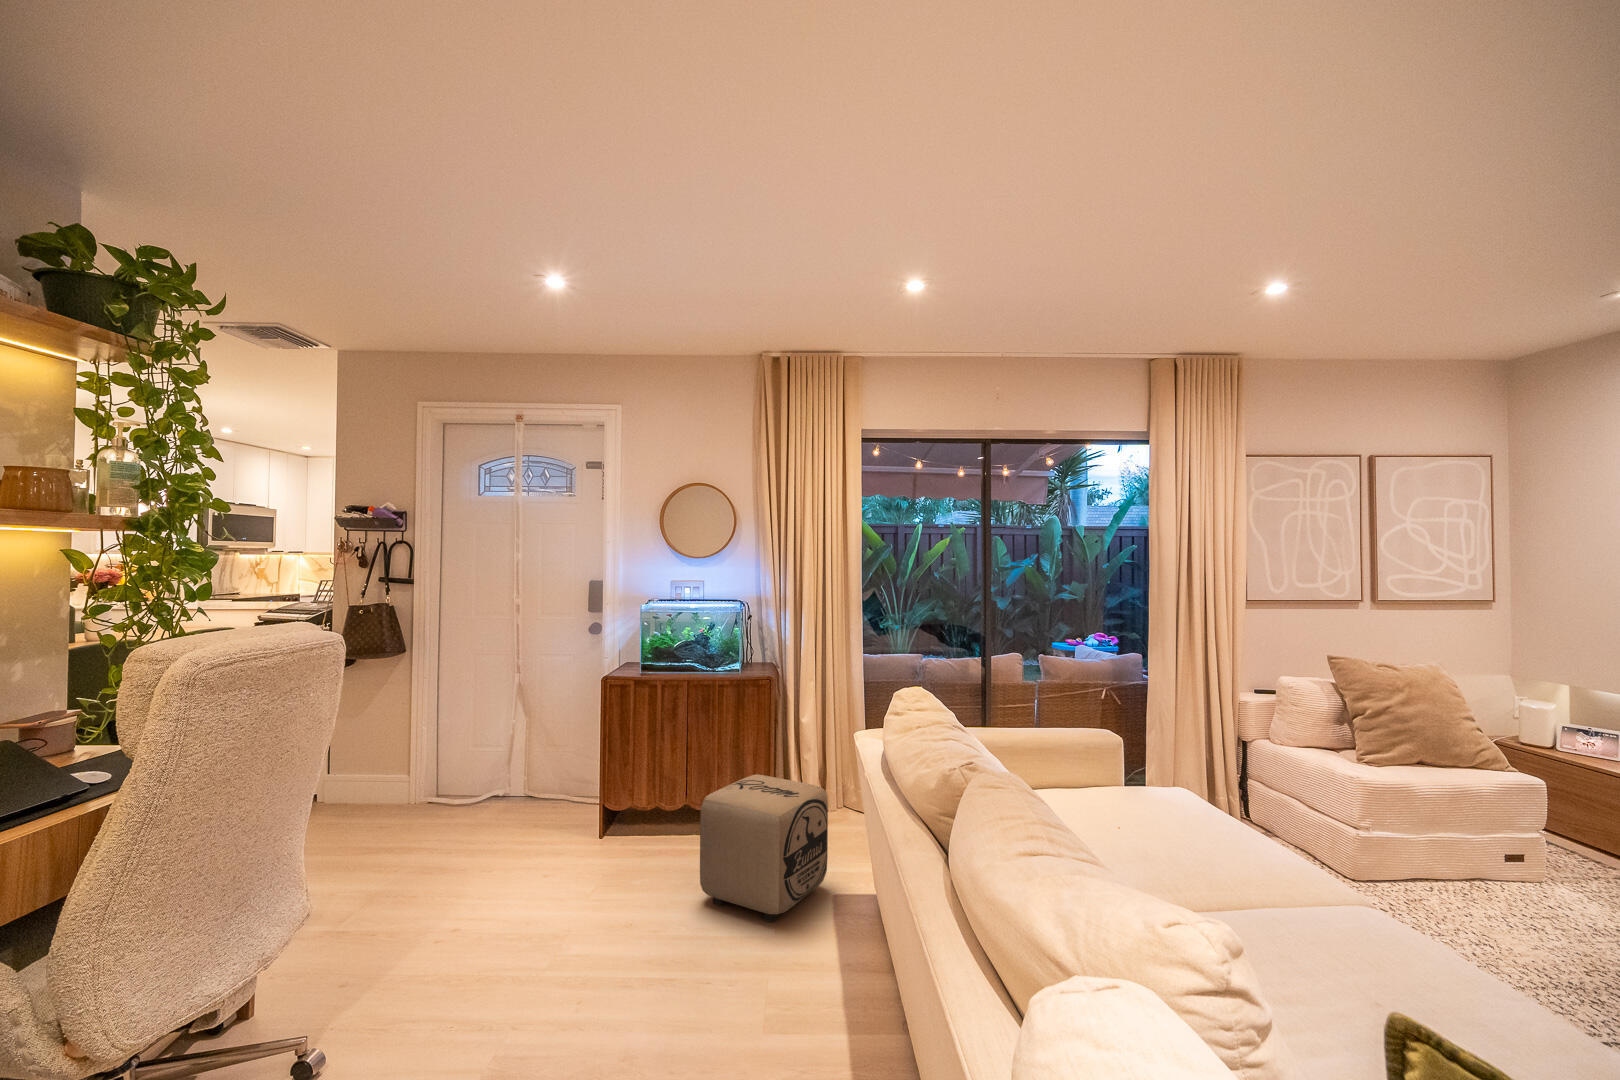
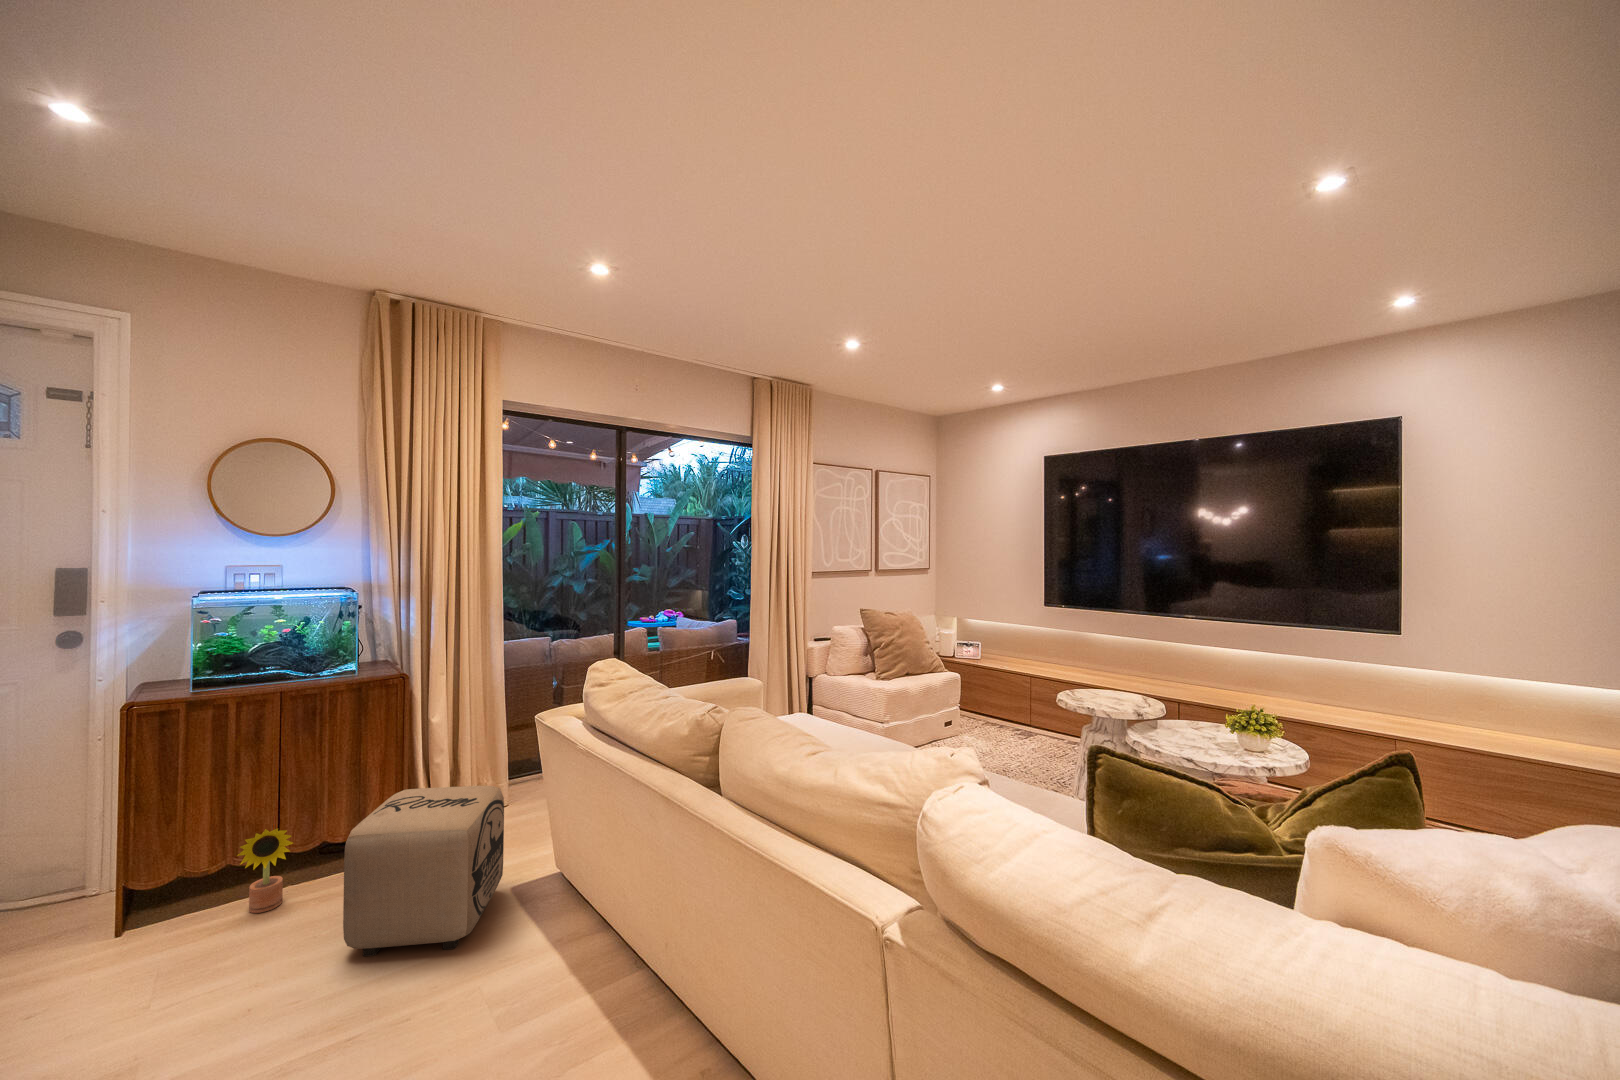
decorative plant: none [656,784,690,850] -> present [237,828,293,913]

